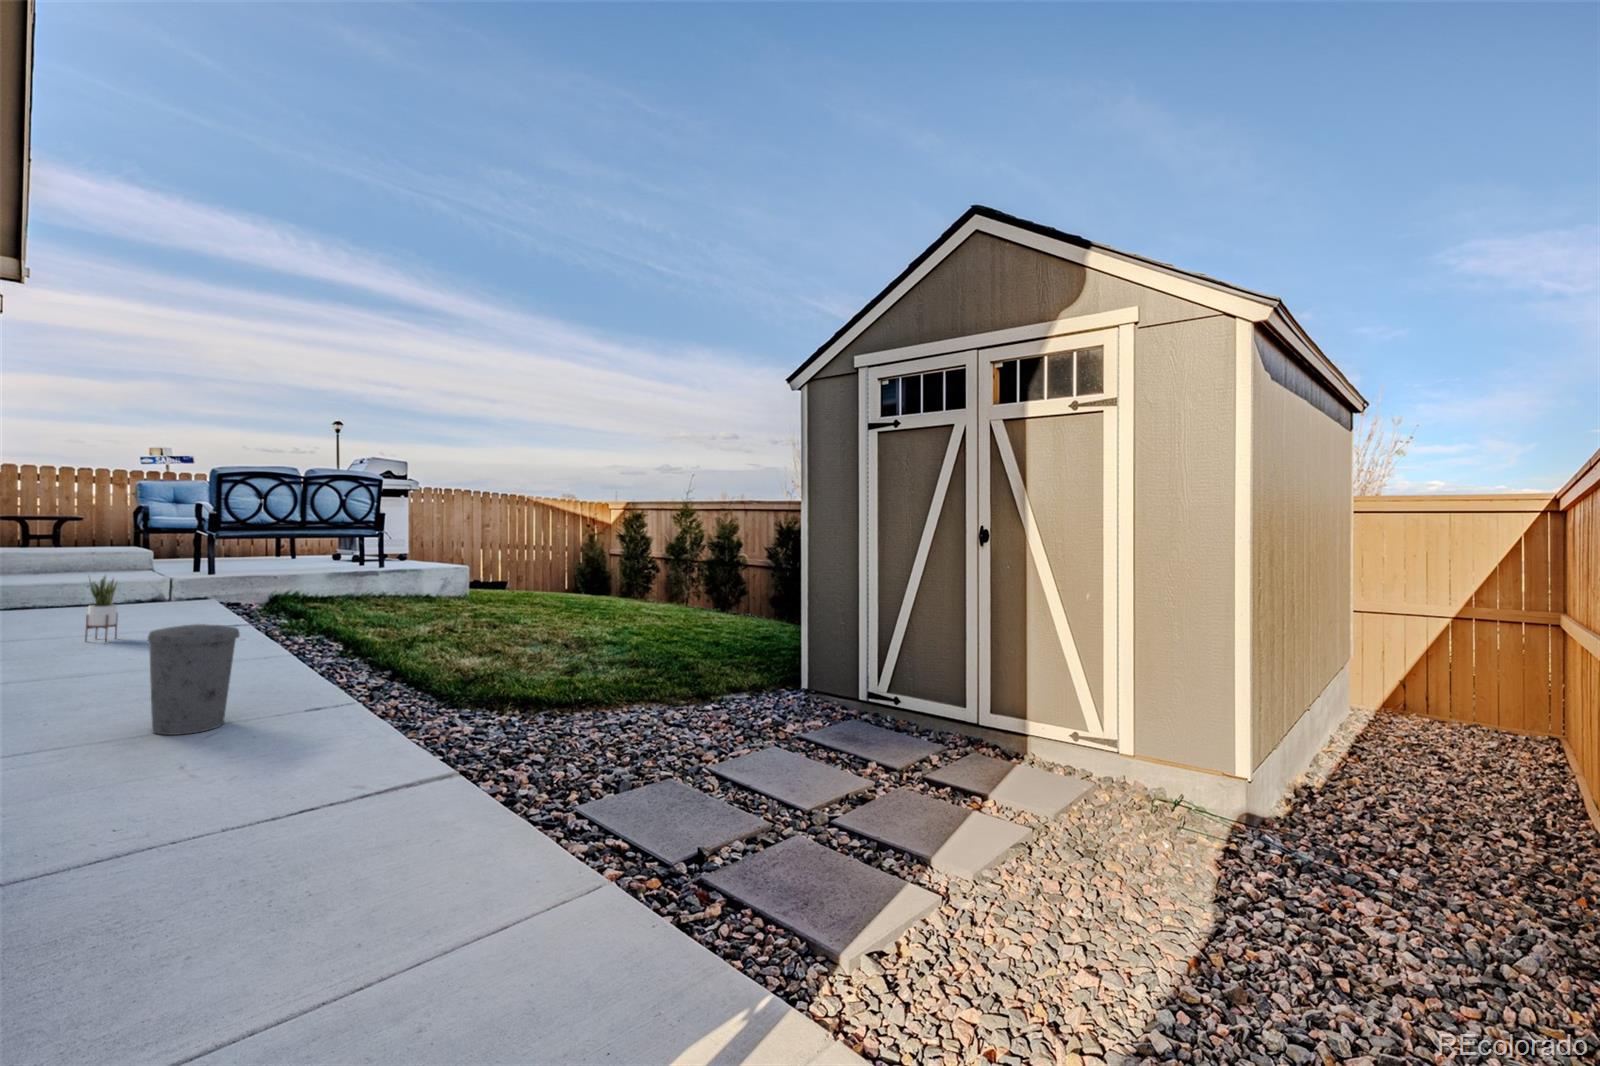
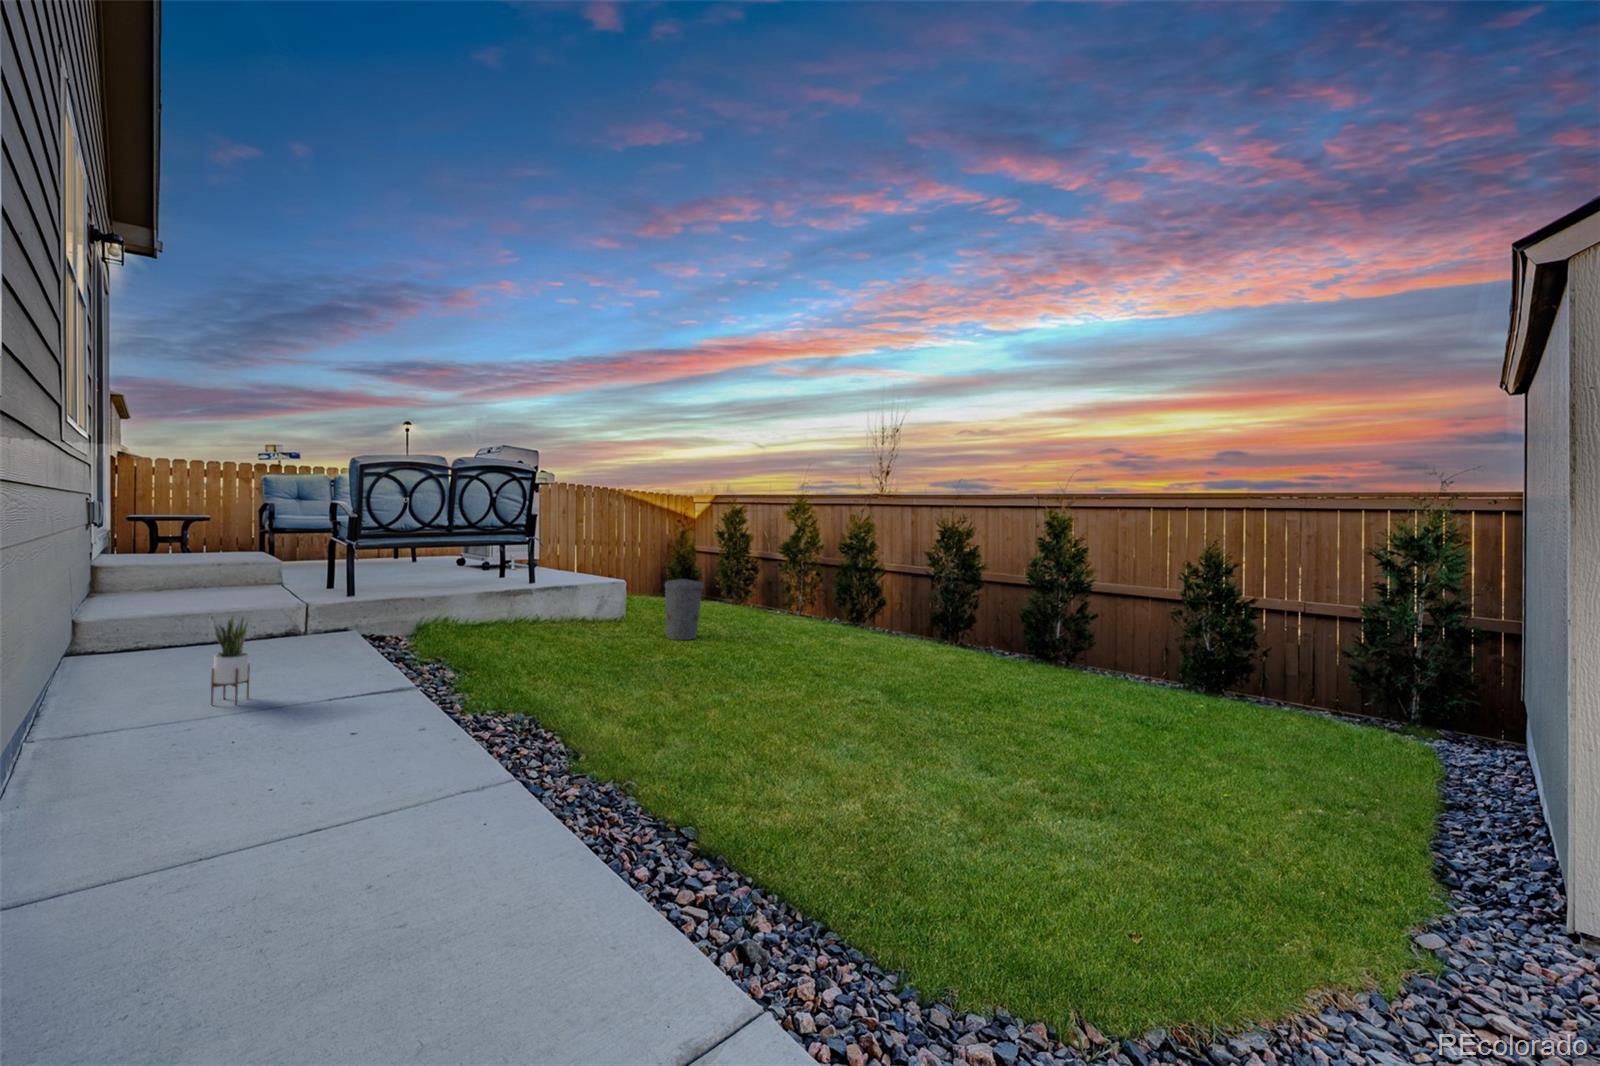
trash can: present [148,624,240,735] -> present [665,579,704,640]

